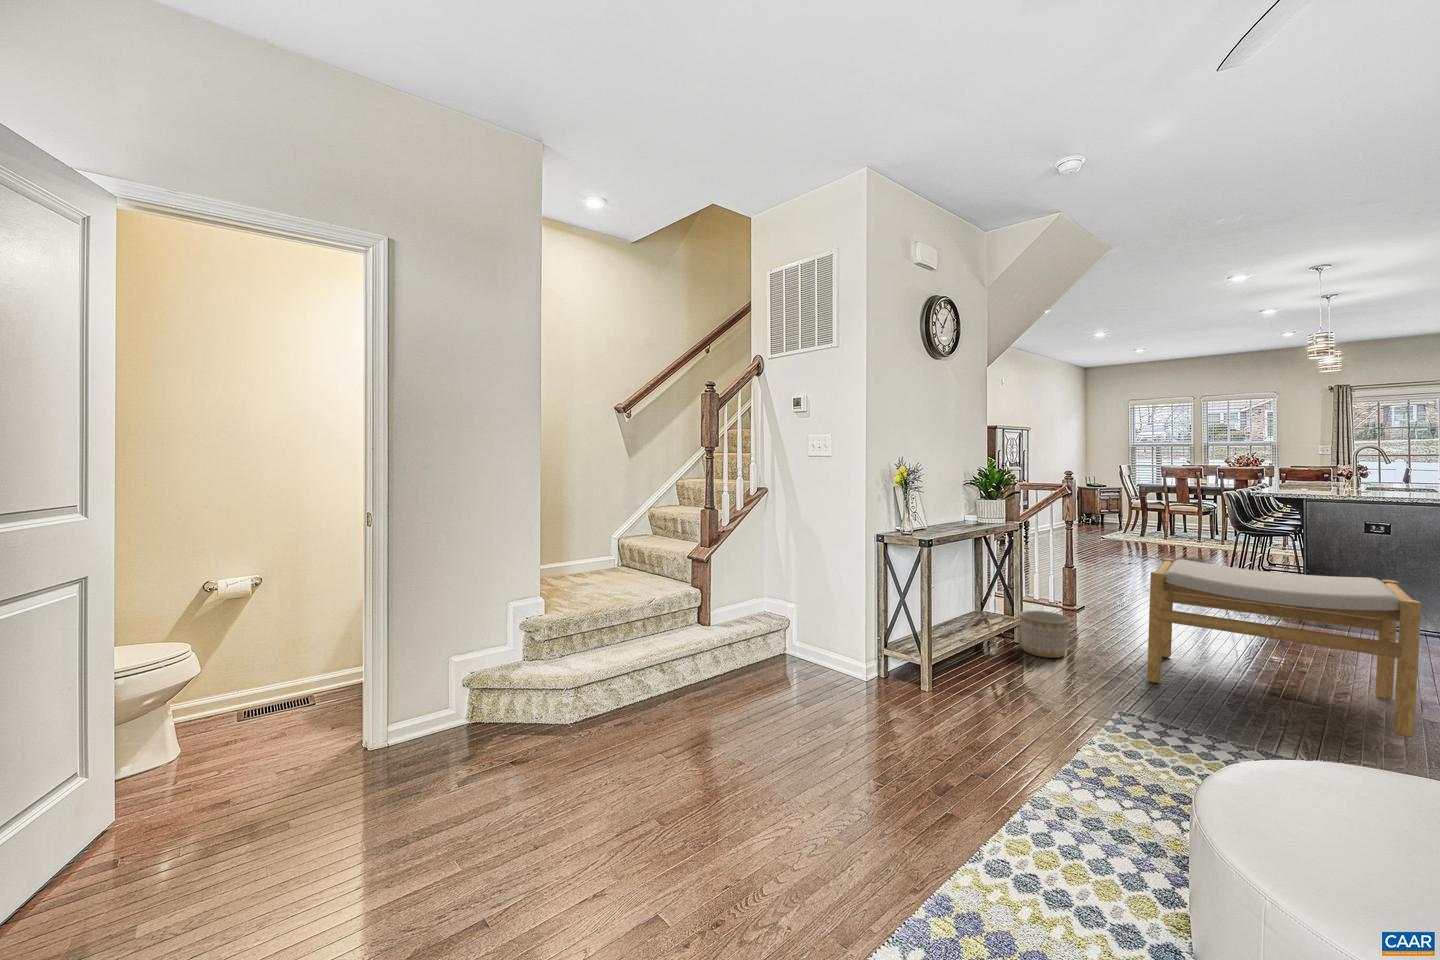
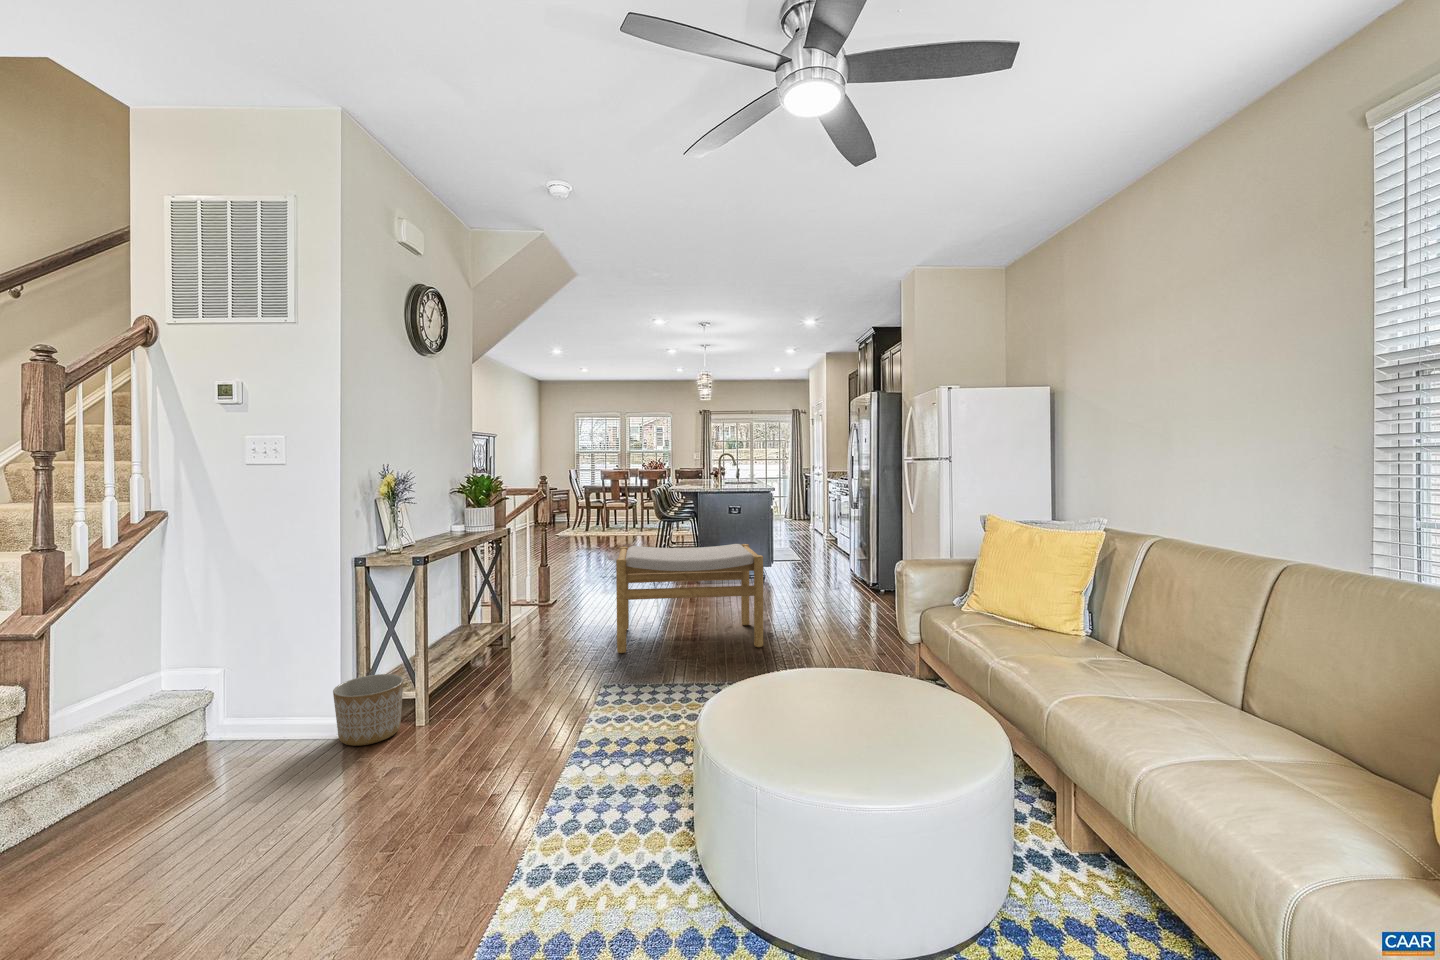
planter: present [1020,610,1070,658] -> present [333,674,403,746]

